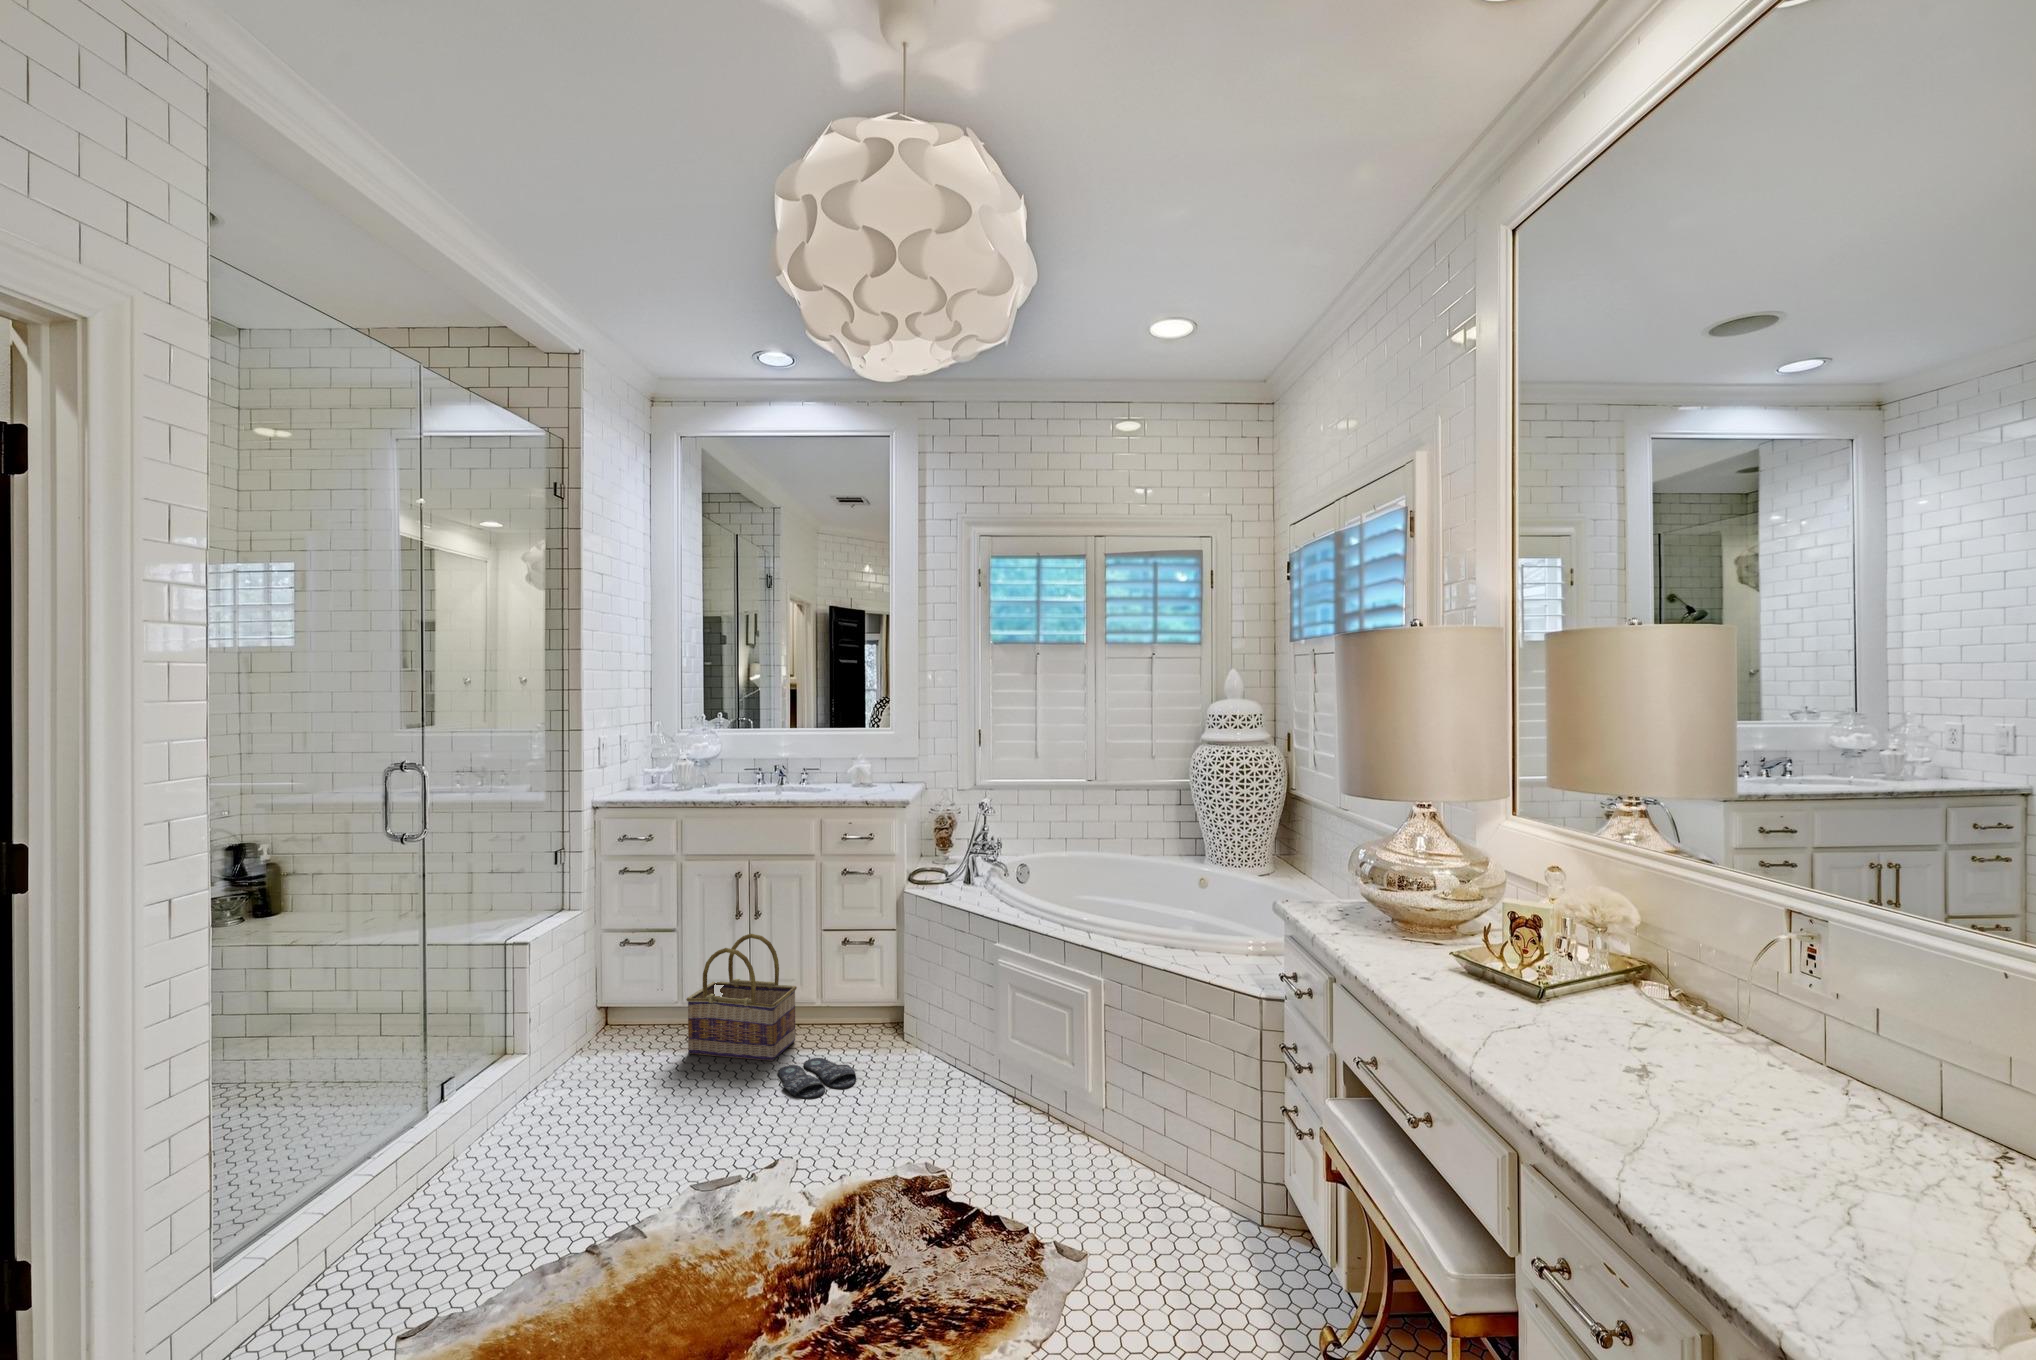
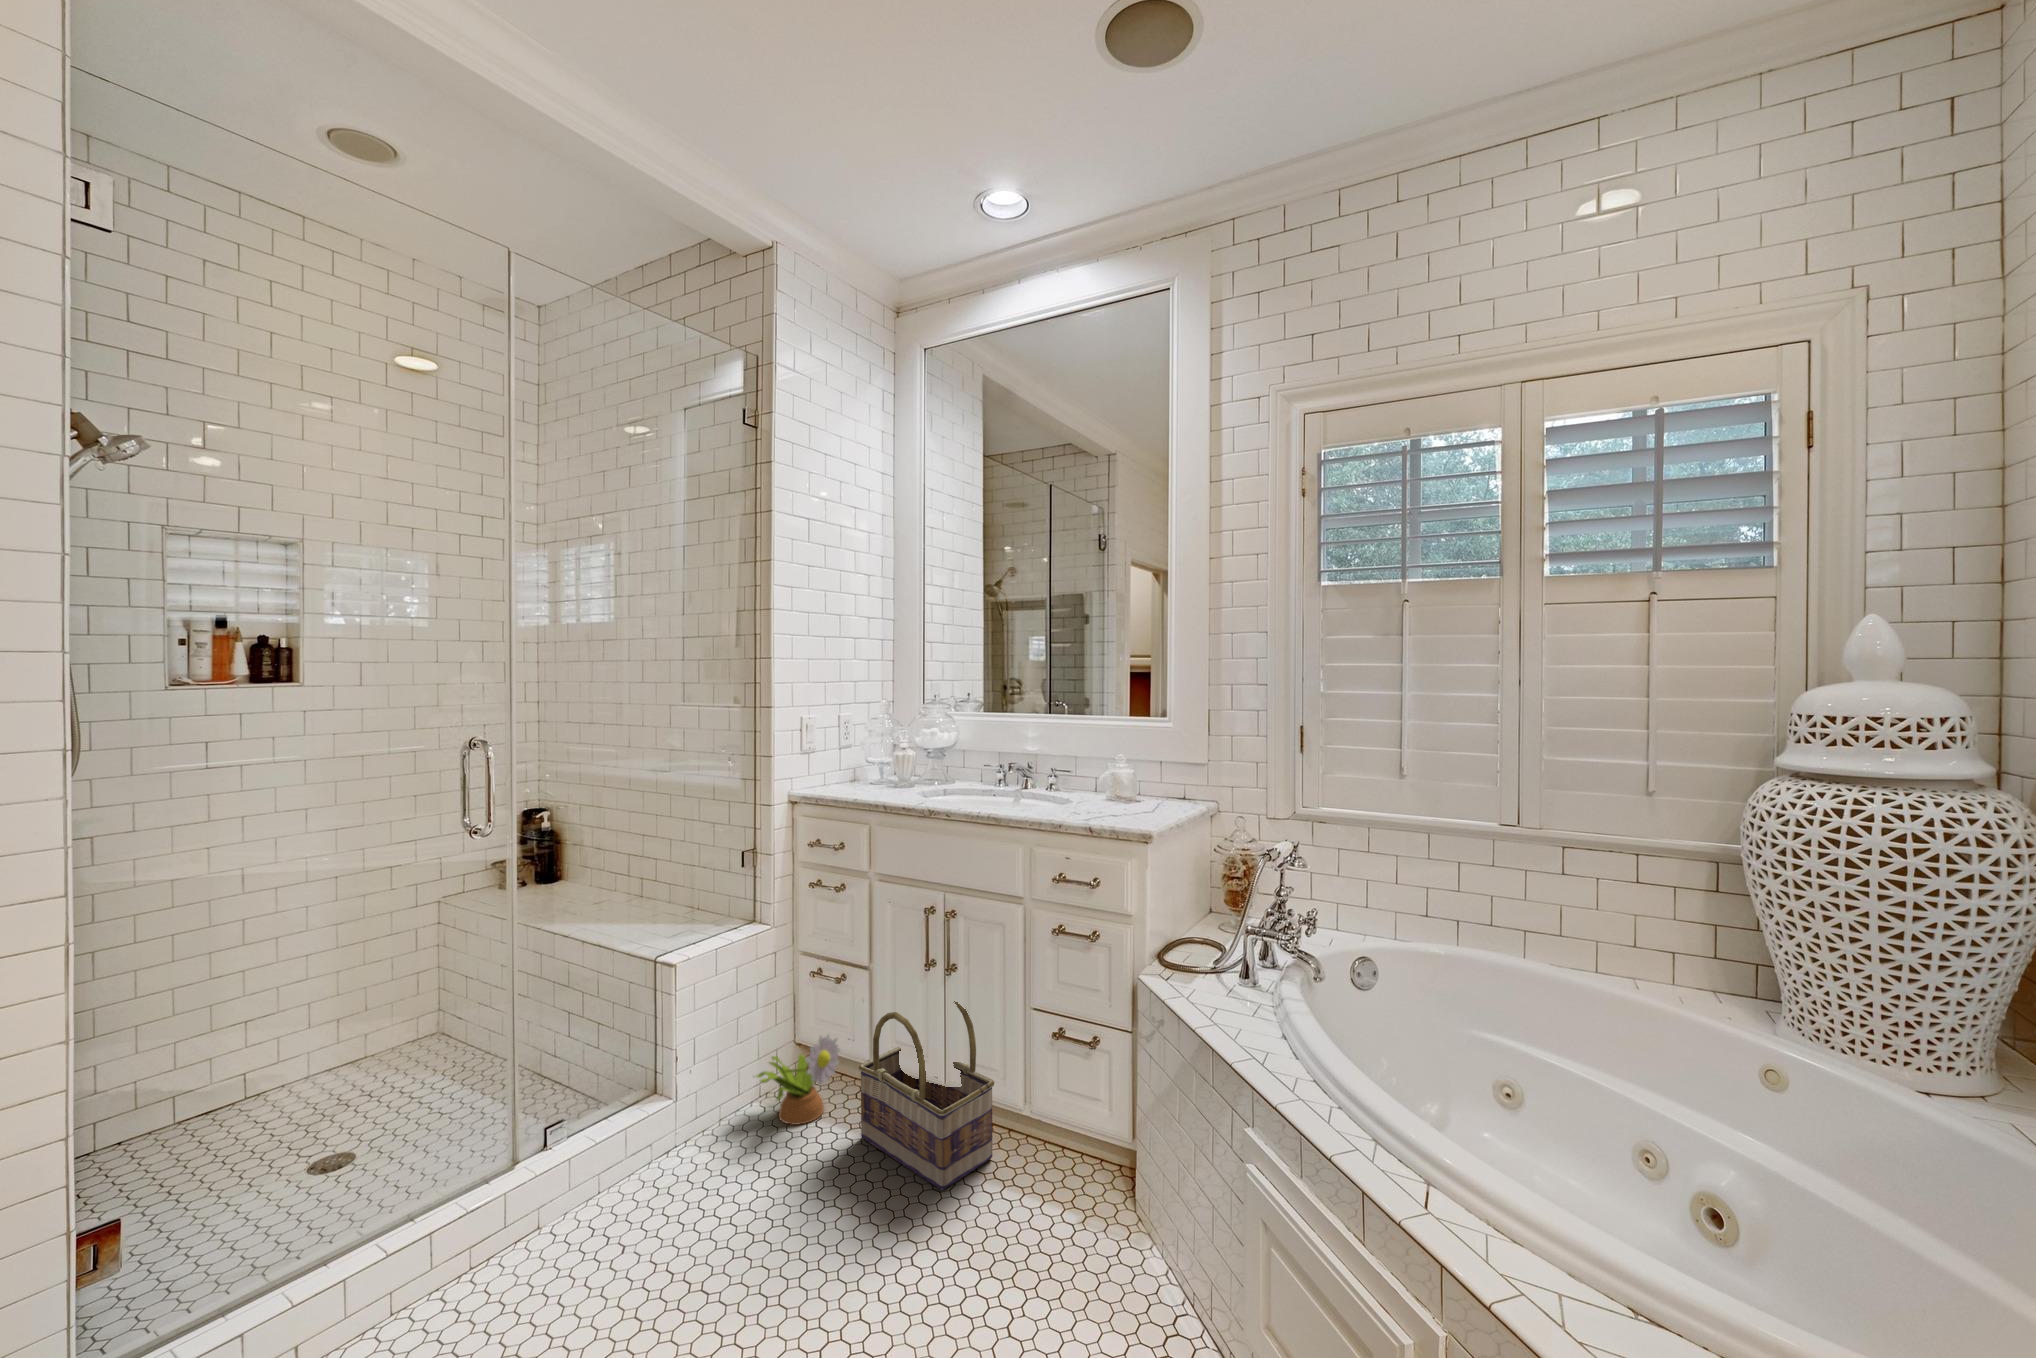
decorative plant: none [582,985,656,1061] -> present [756,1035,840,1125]
slippers: present [778,1058,856,1099] -> none [916,1208,1027,1307]

